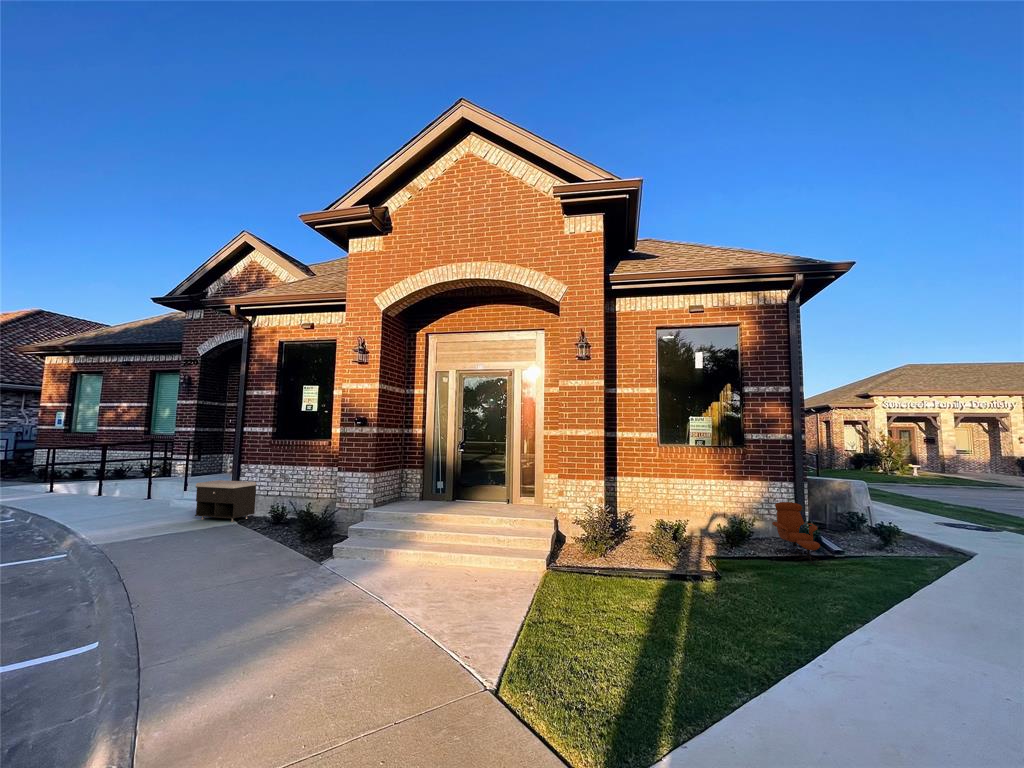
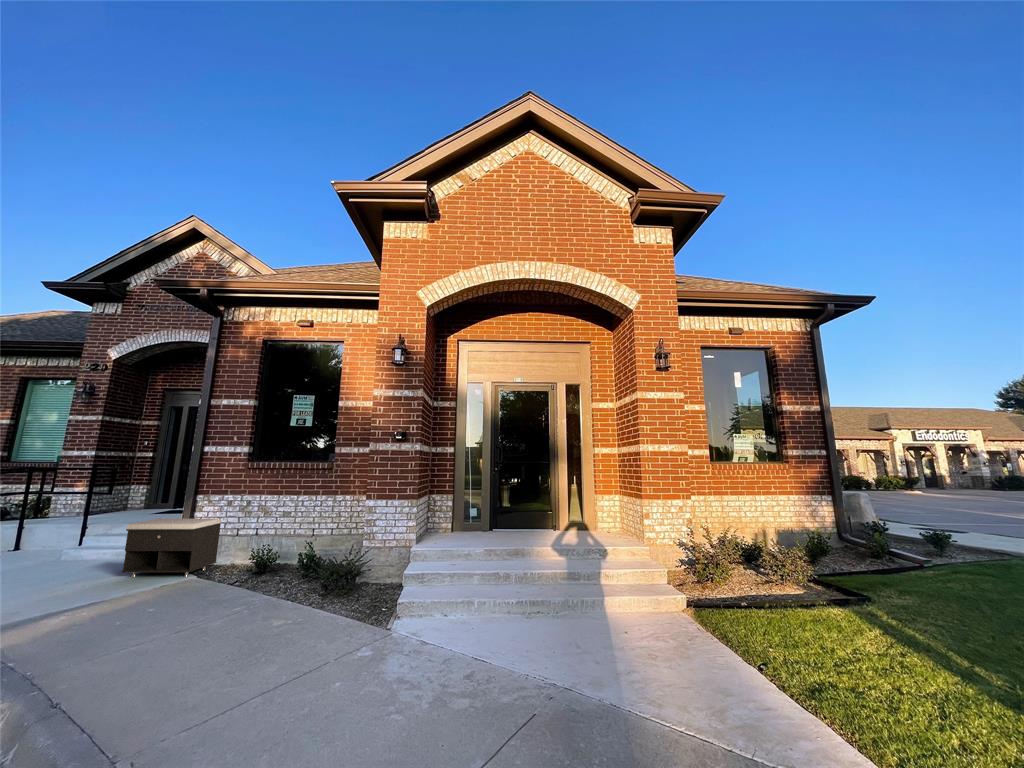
lounge chair: present [772,502,823,564] -> none [820,514,890,574]

